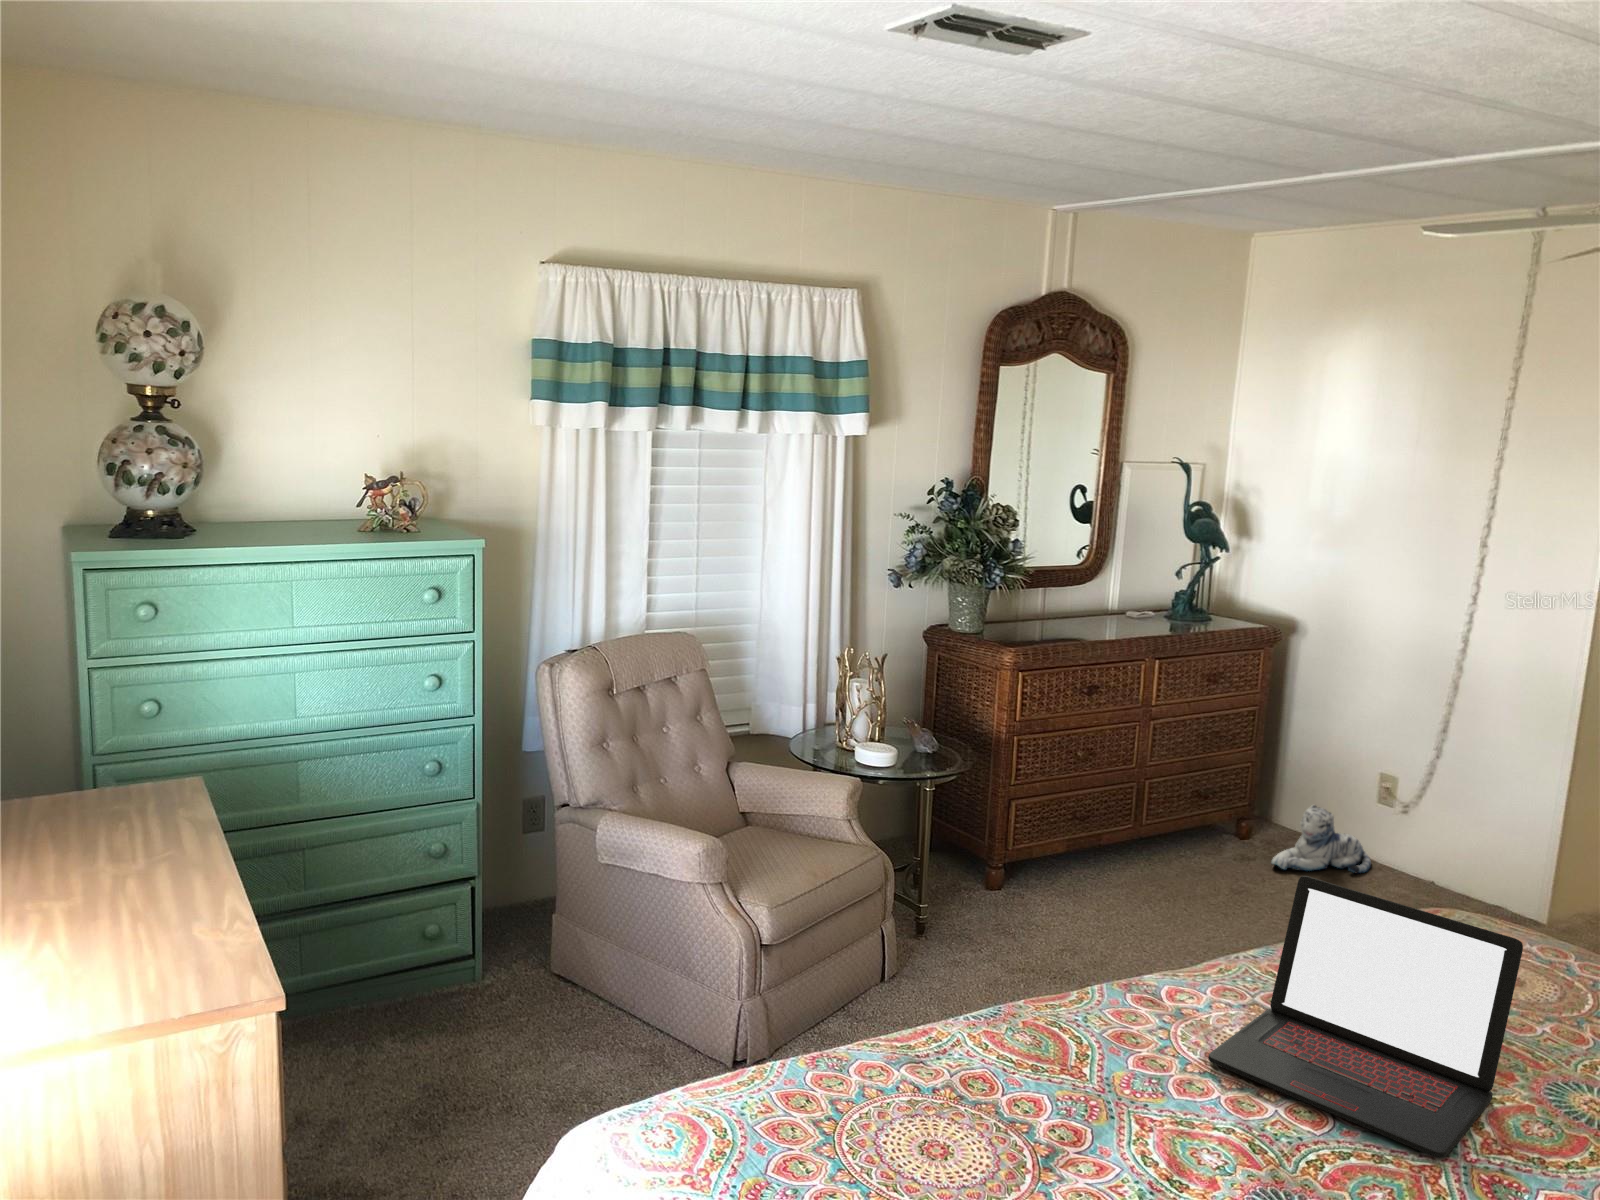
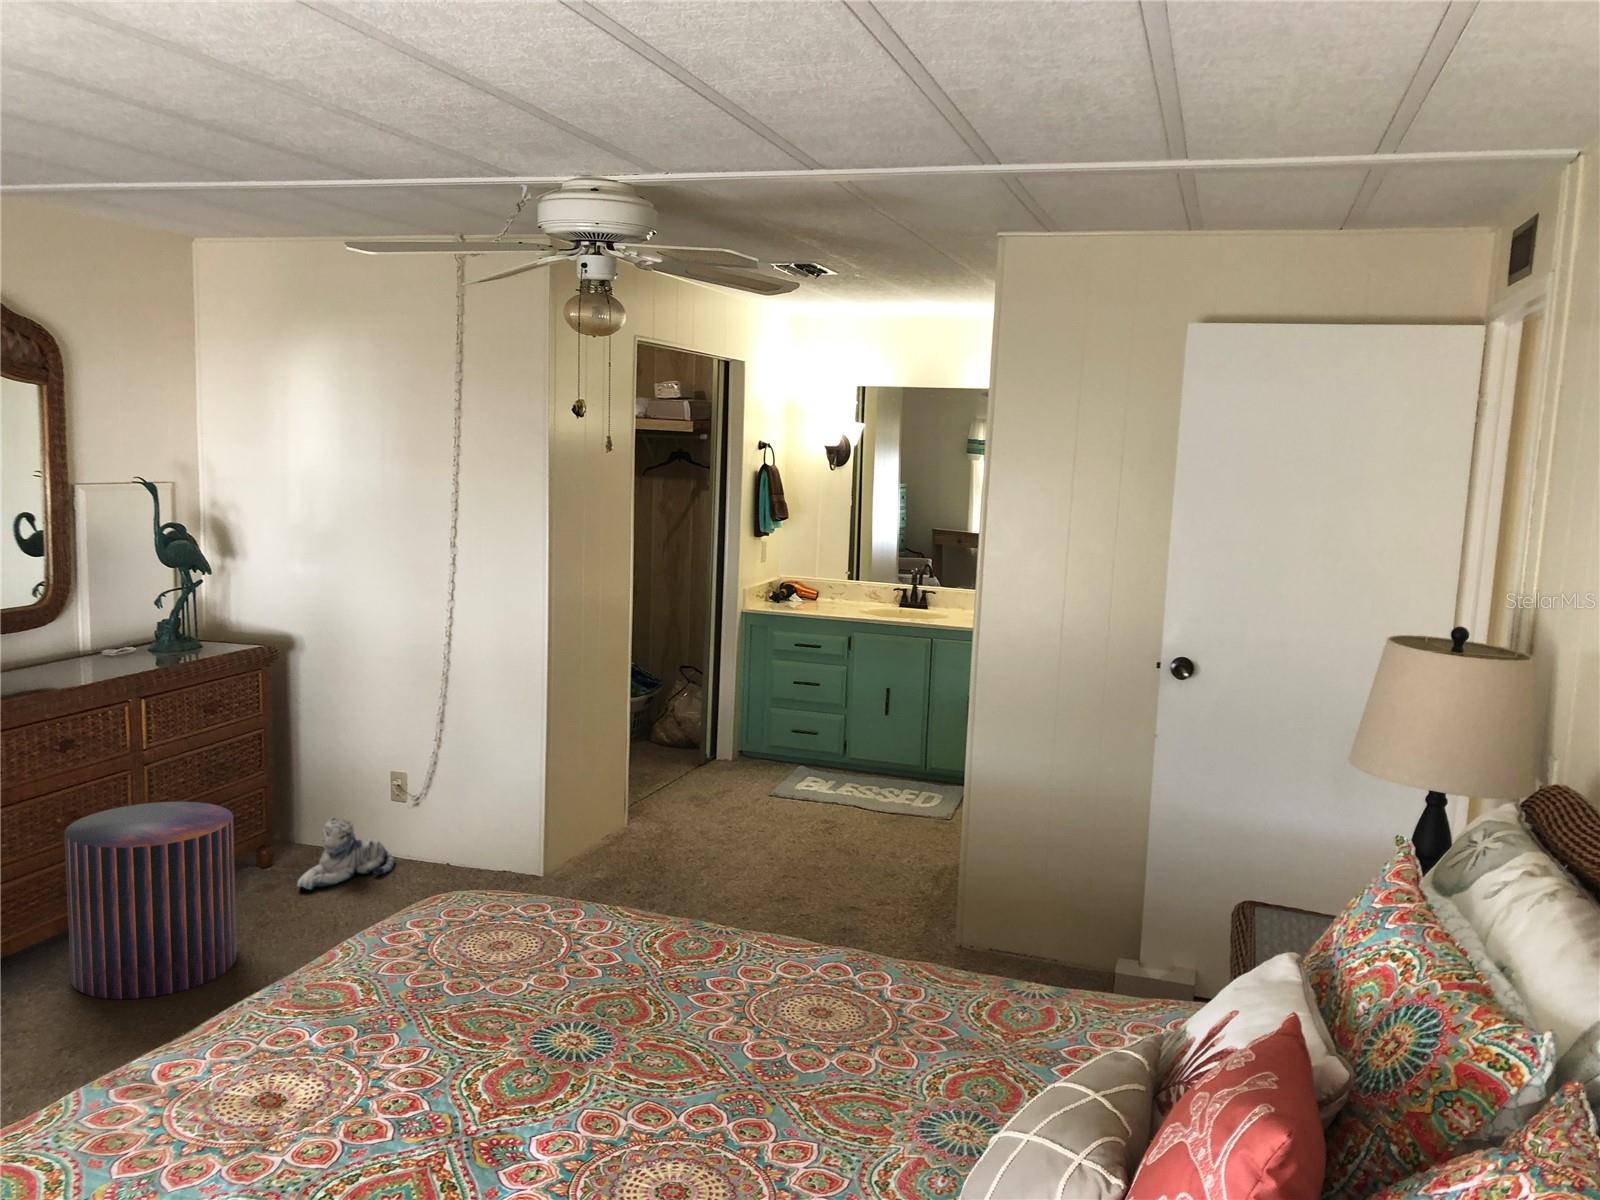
pouf: none [1074,753,1225,930] -> present [64,802,237,999]
laptop: present [1208,876,1523,1158] -> none [207,904,496,1144]

